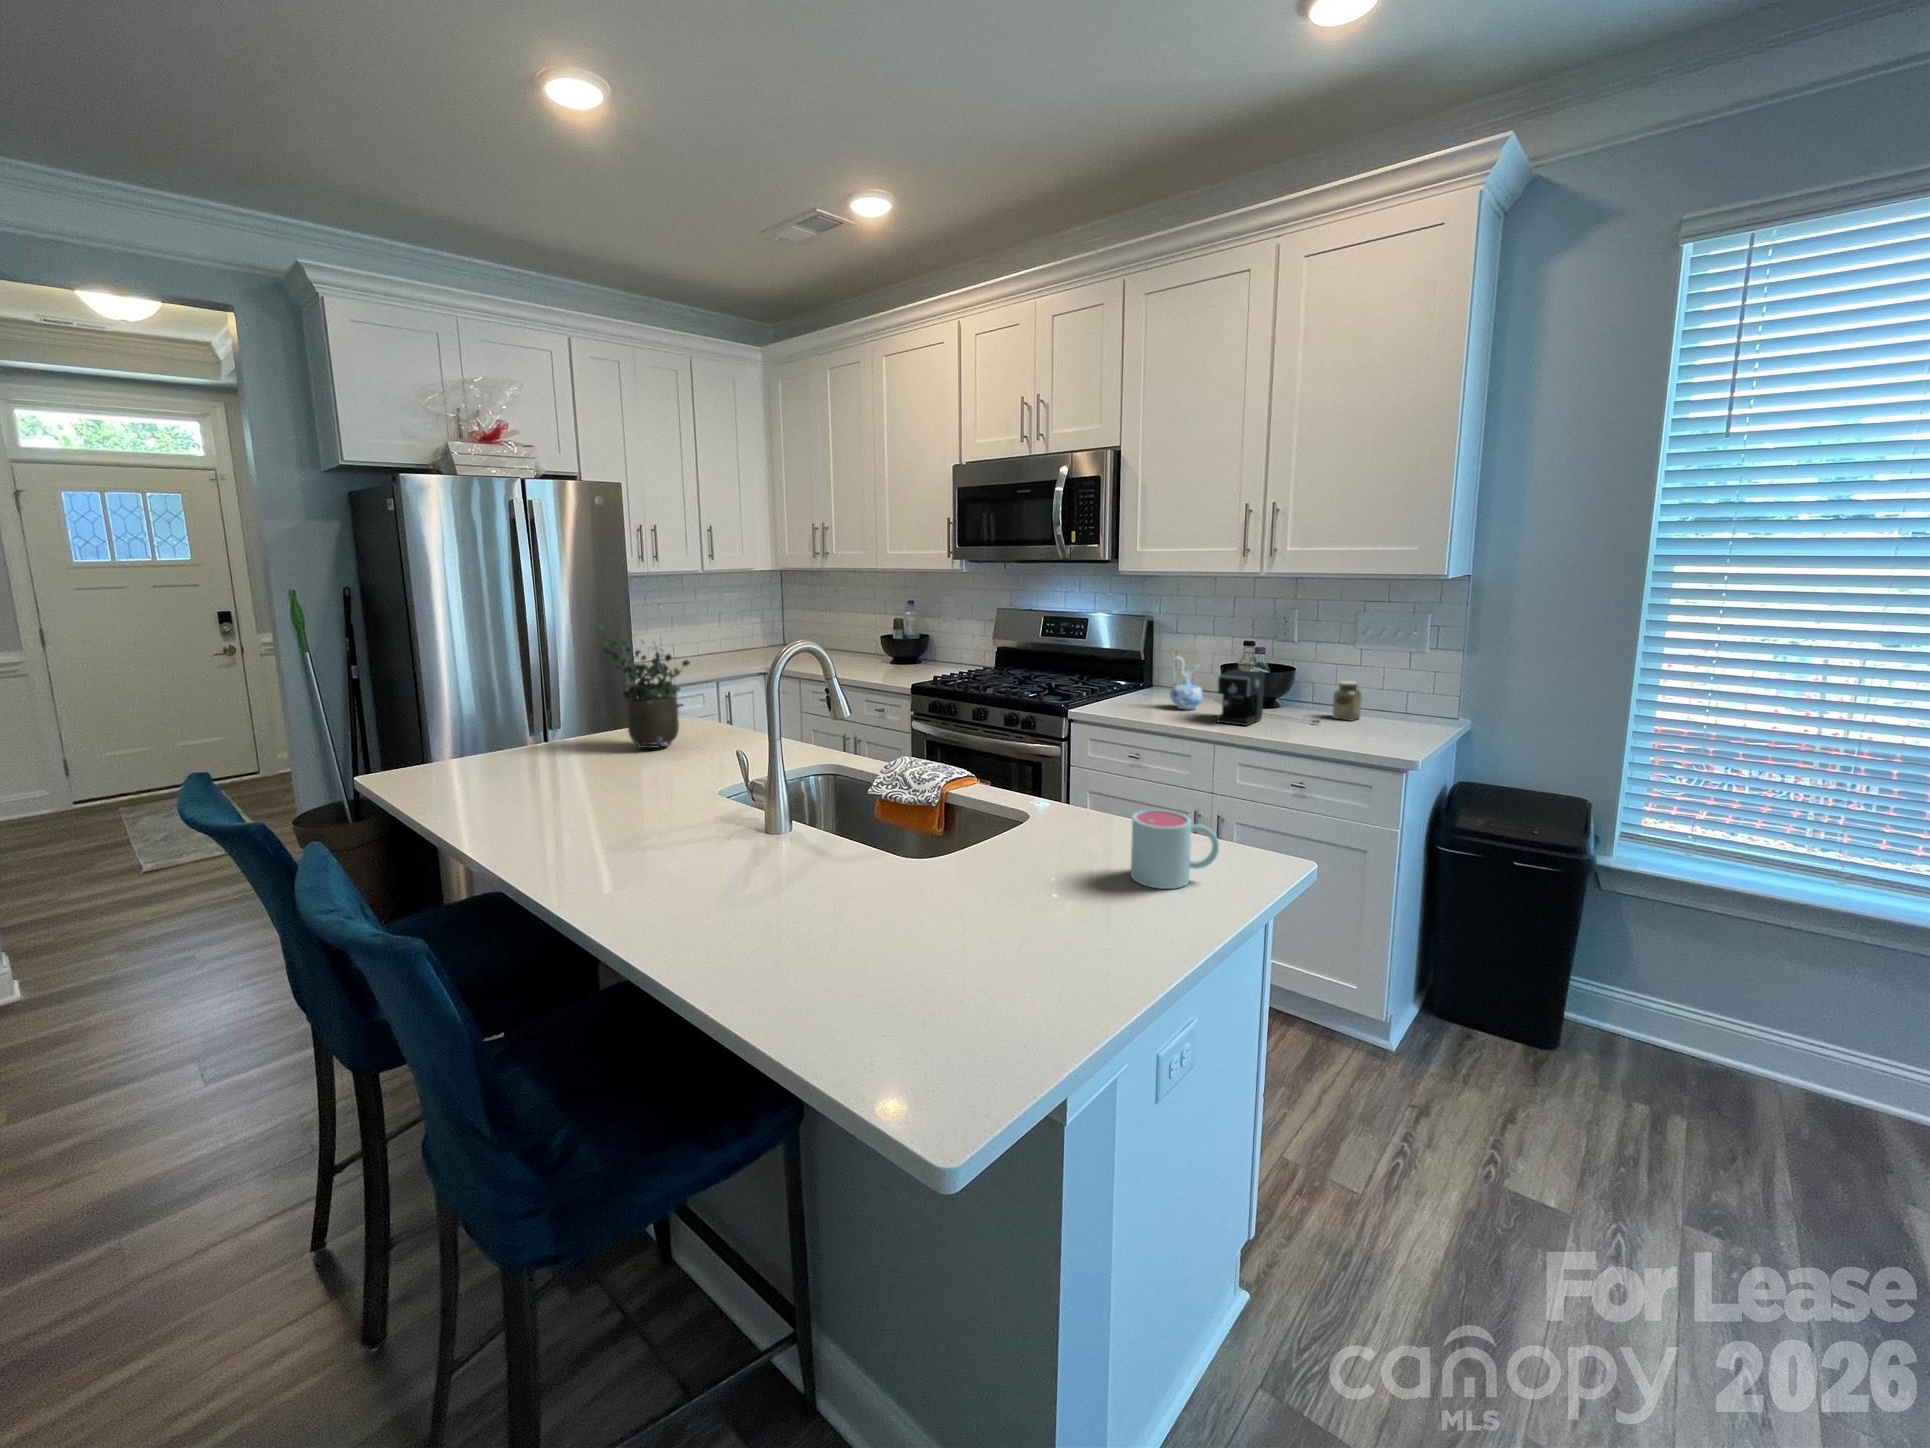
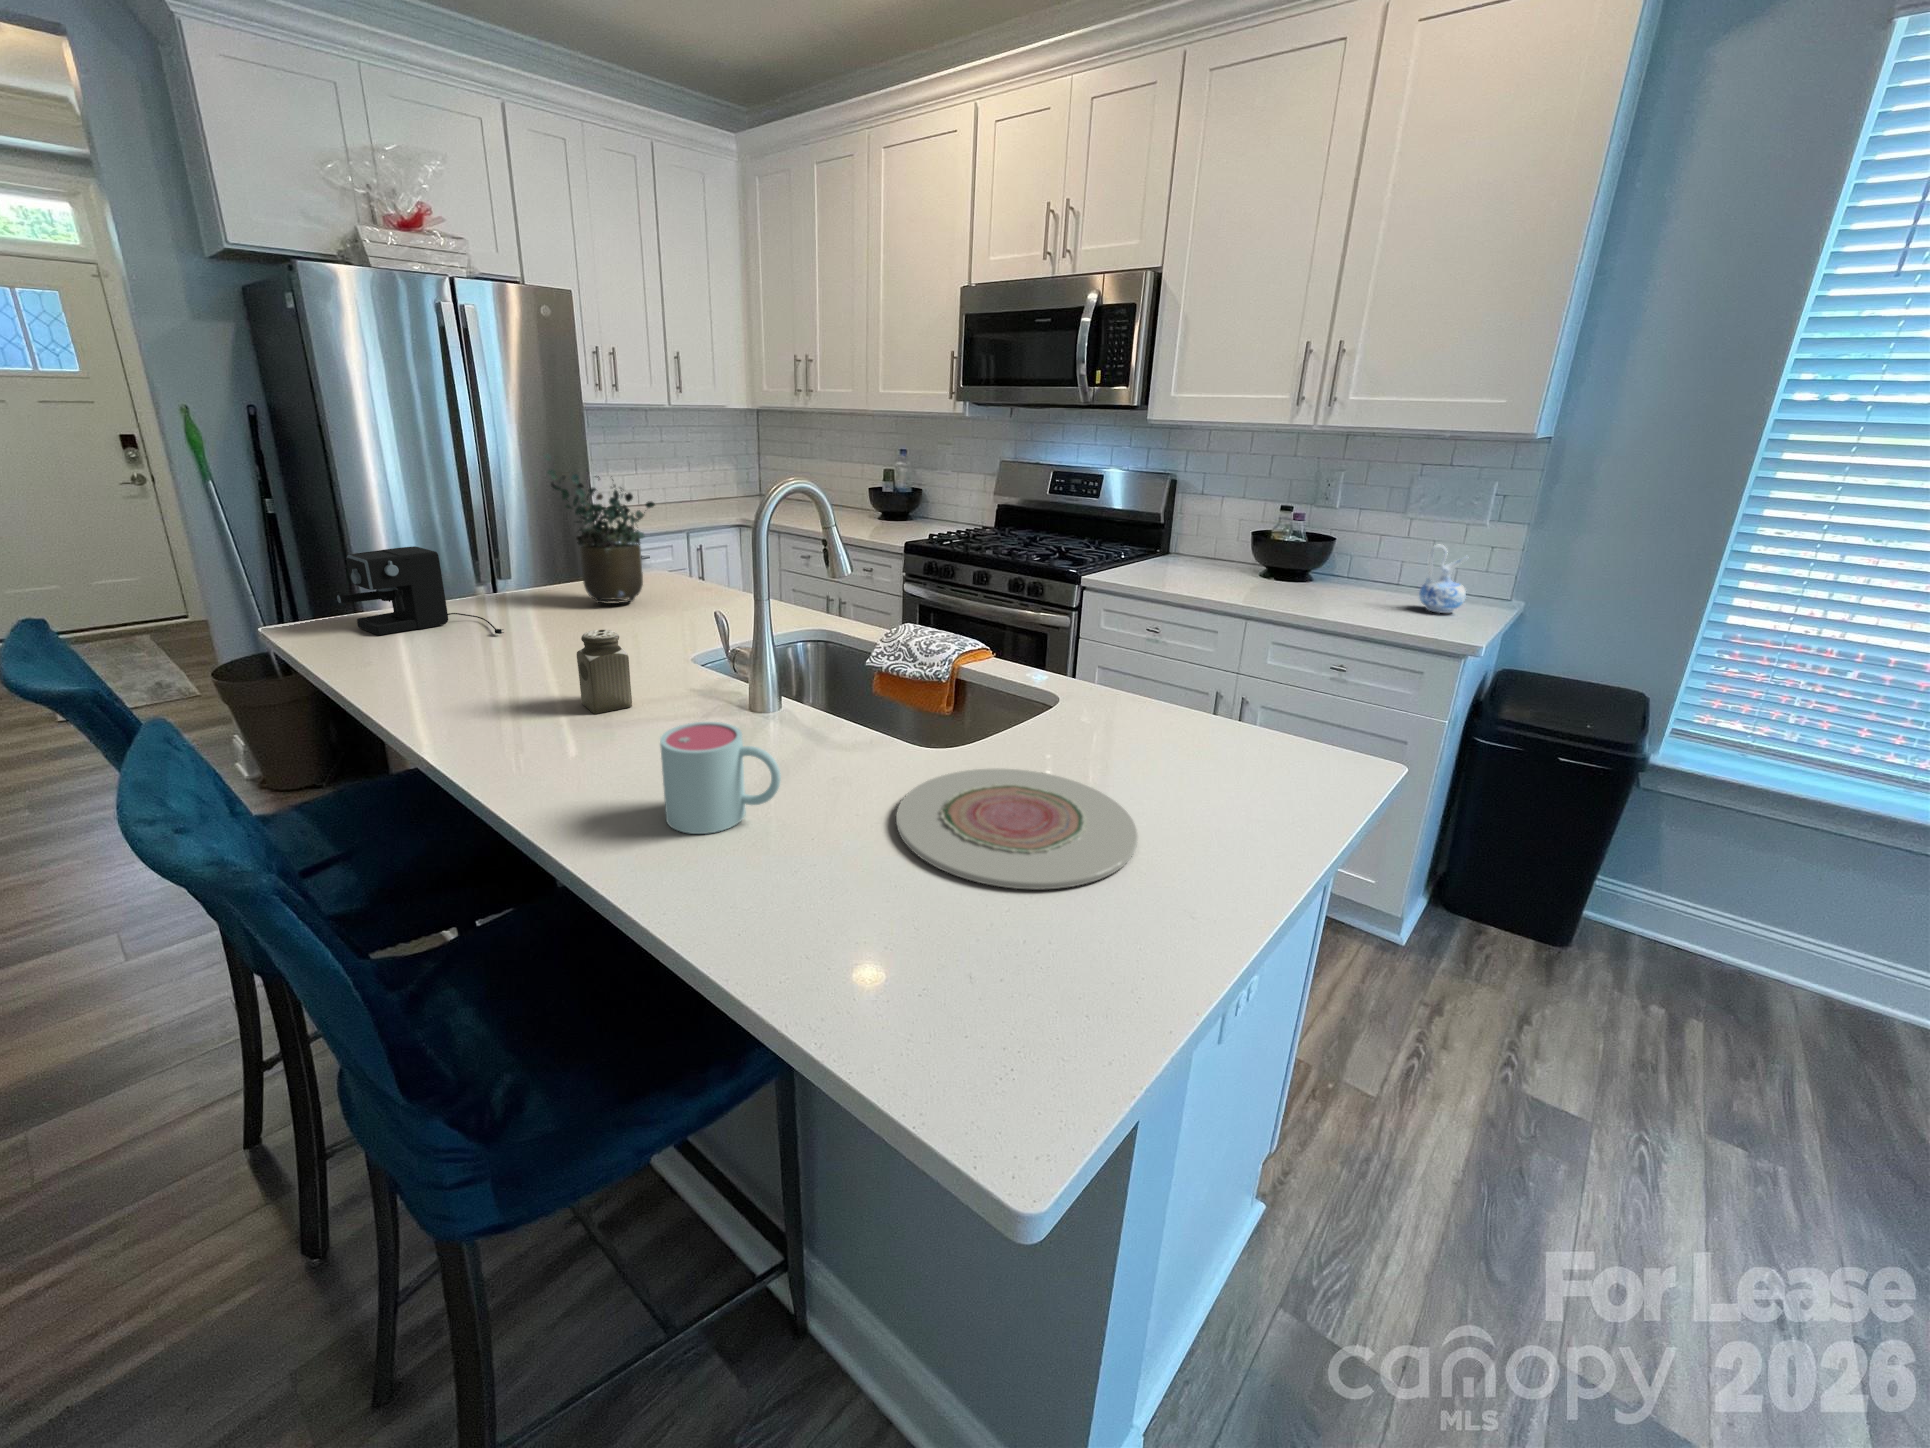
ceramic pitcher: present [1170,657,1203,709] -> present [1419,545,1468,613]
coffee maker: present [1216,670,1320,726] -> present [337,546,504,635]
salt shaker: present [1333,681,1362,721] -> present [577,630,632,714]
mug: present [1131,810,1219,889] -> present [660,722,781,834]
plate: none [879,872,1071,960] -> present [896,768,1138,889]

